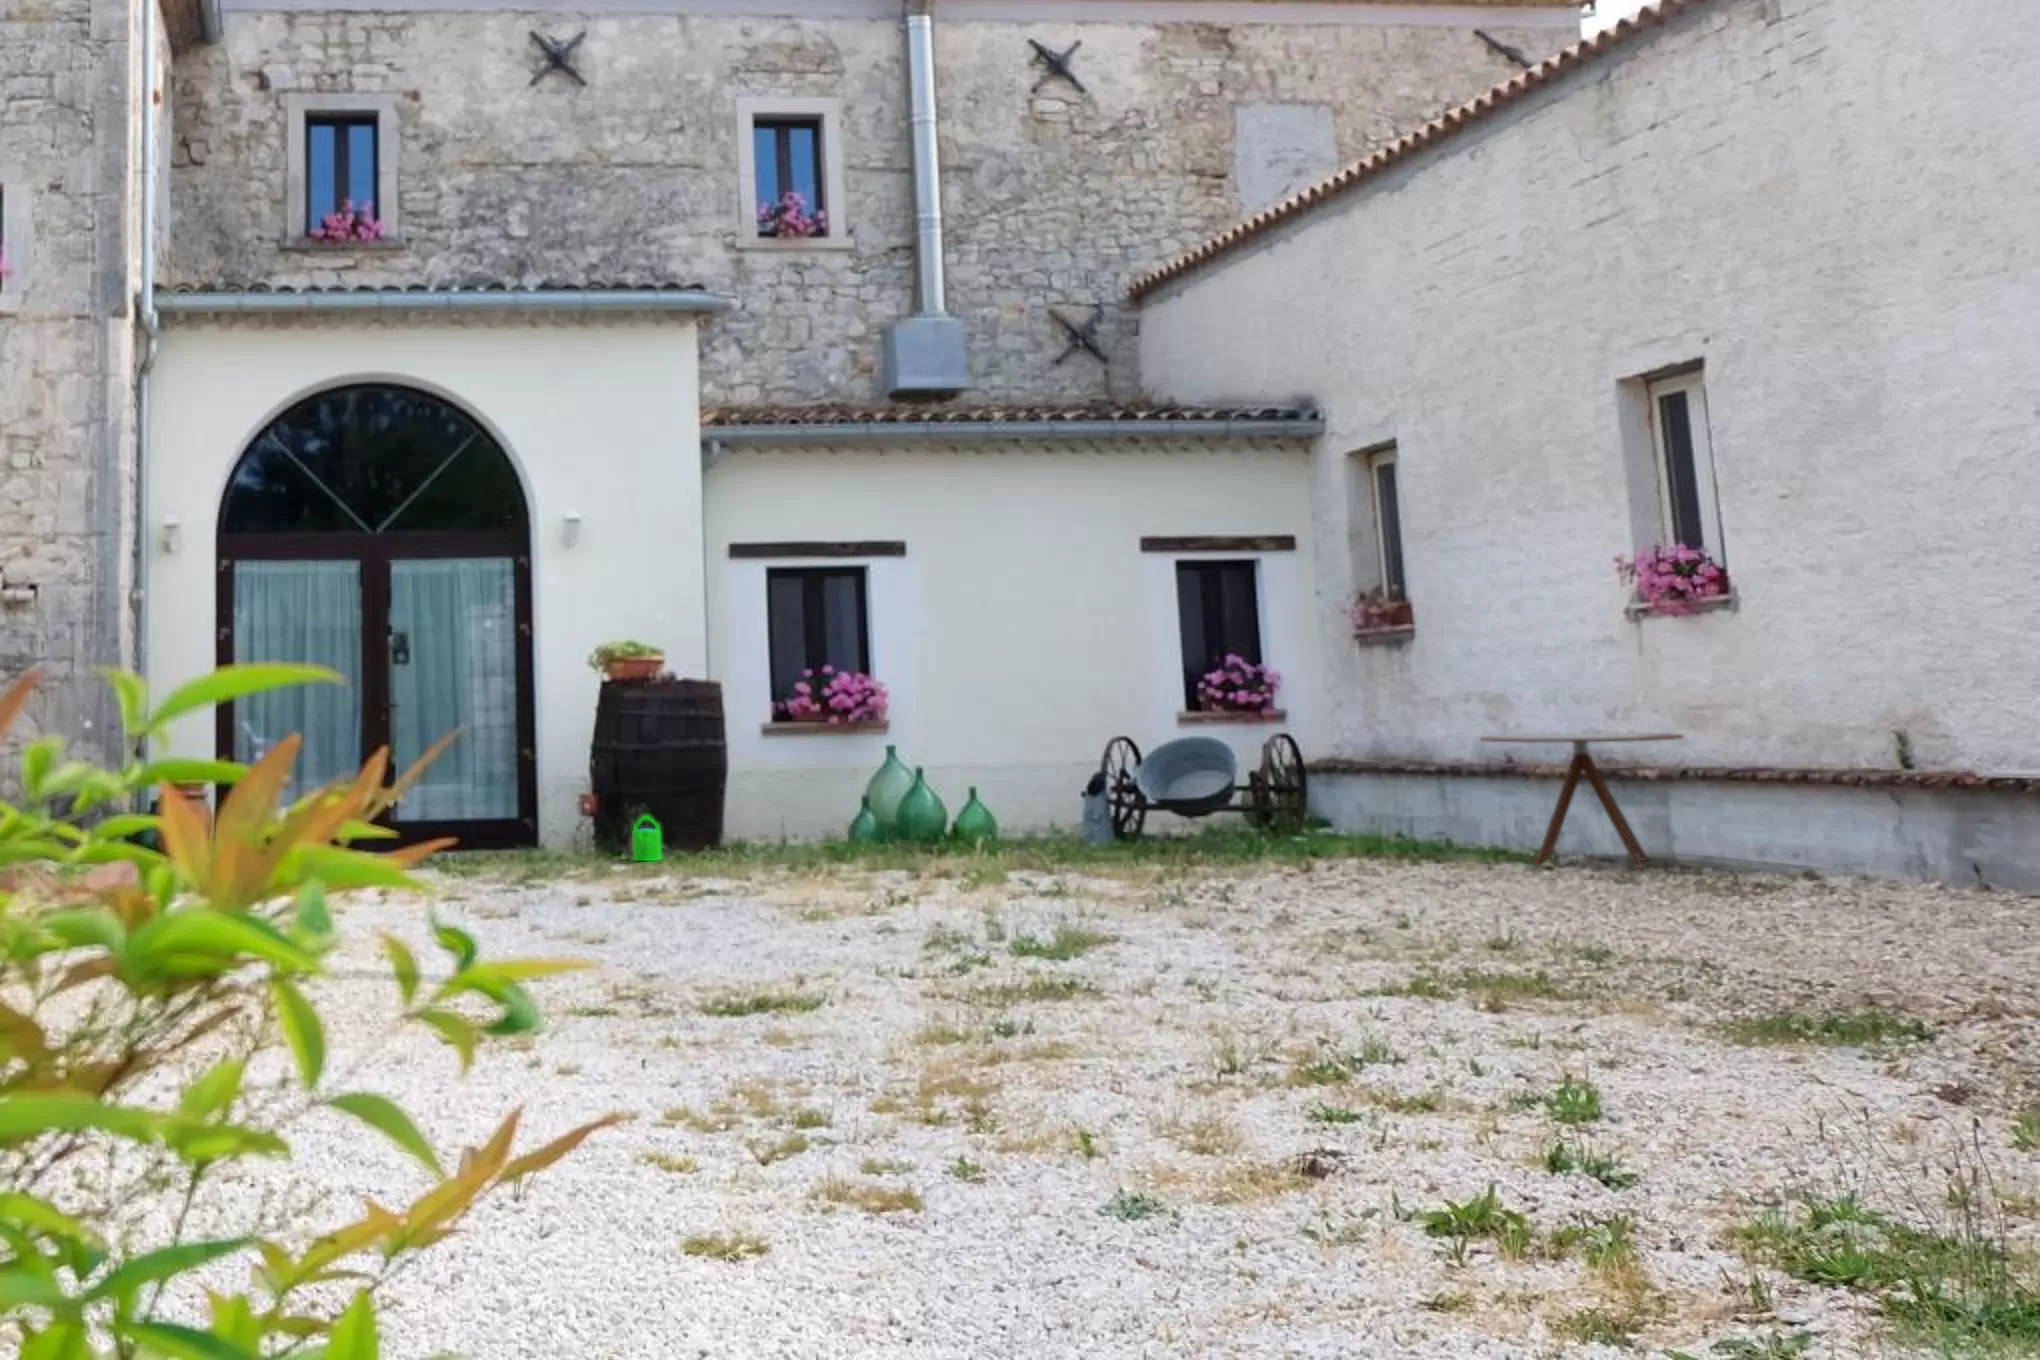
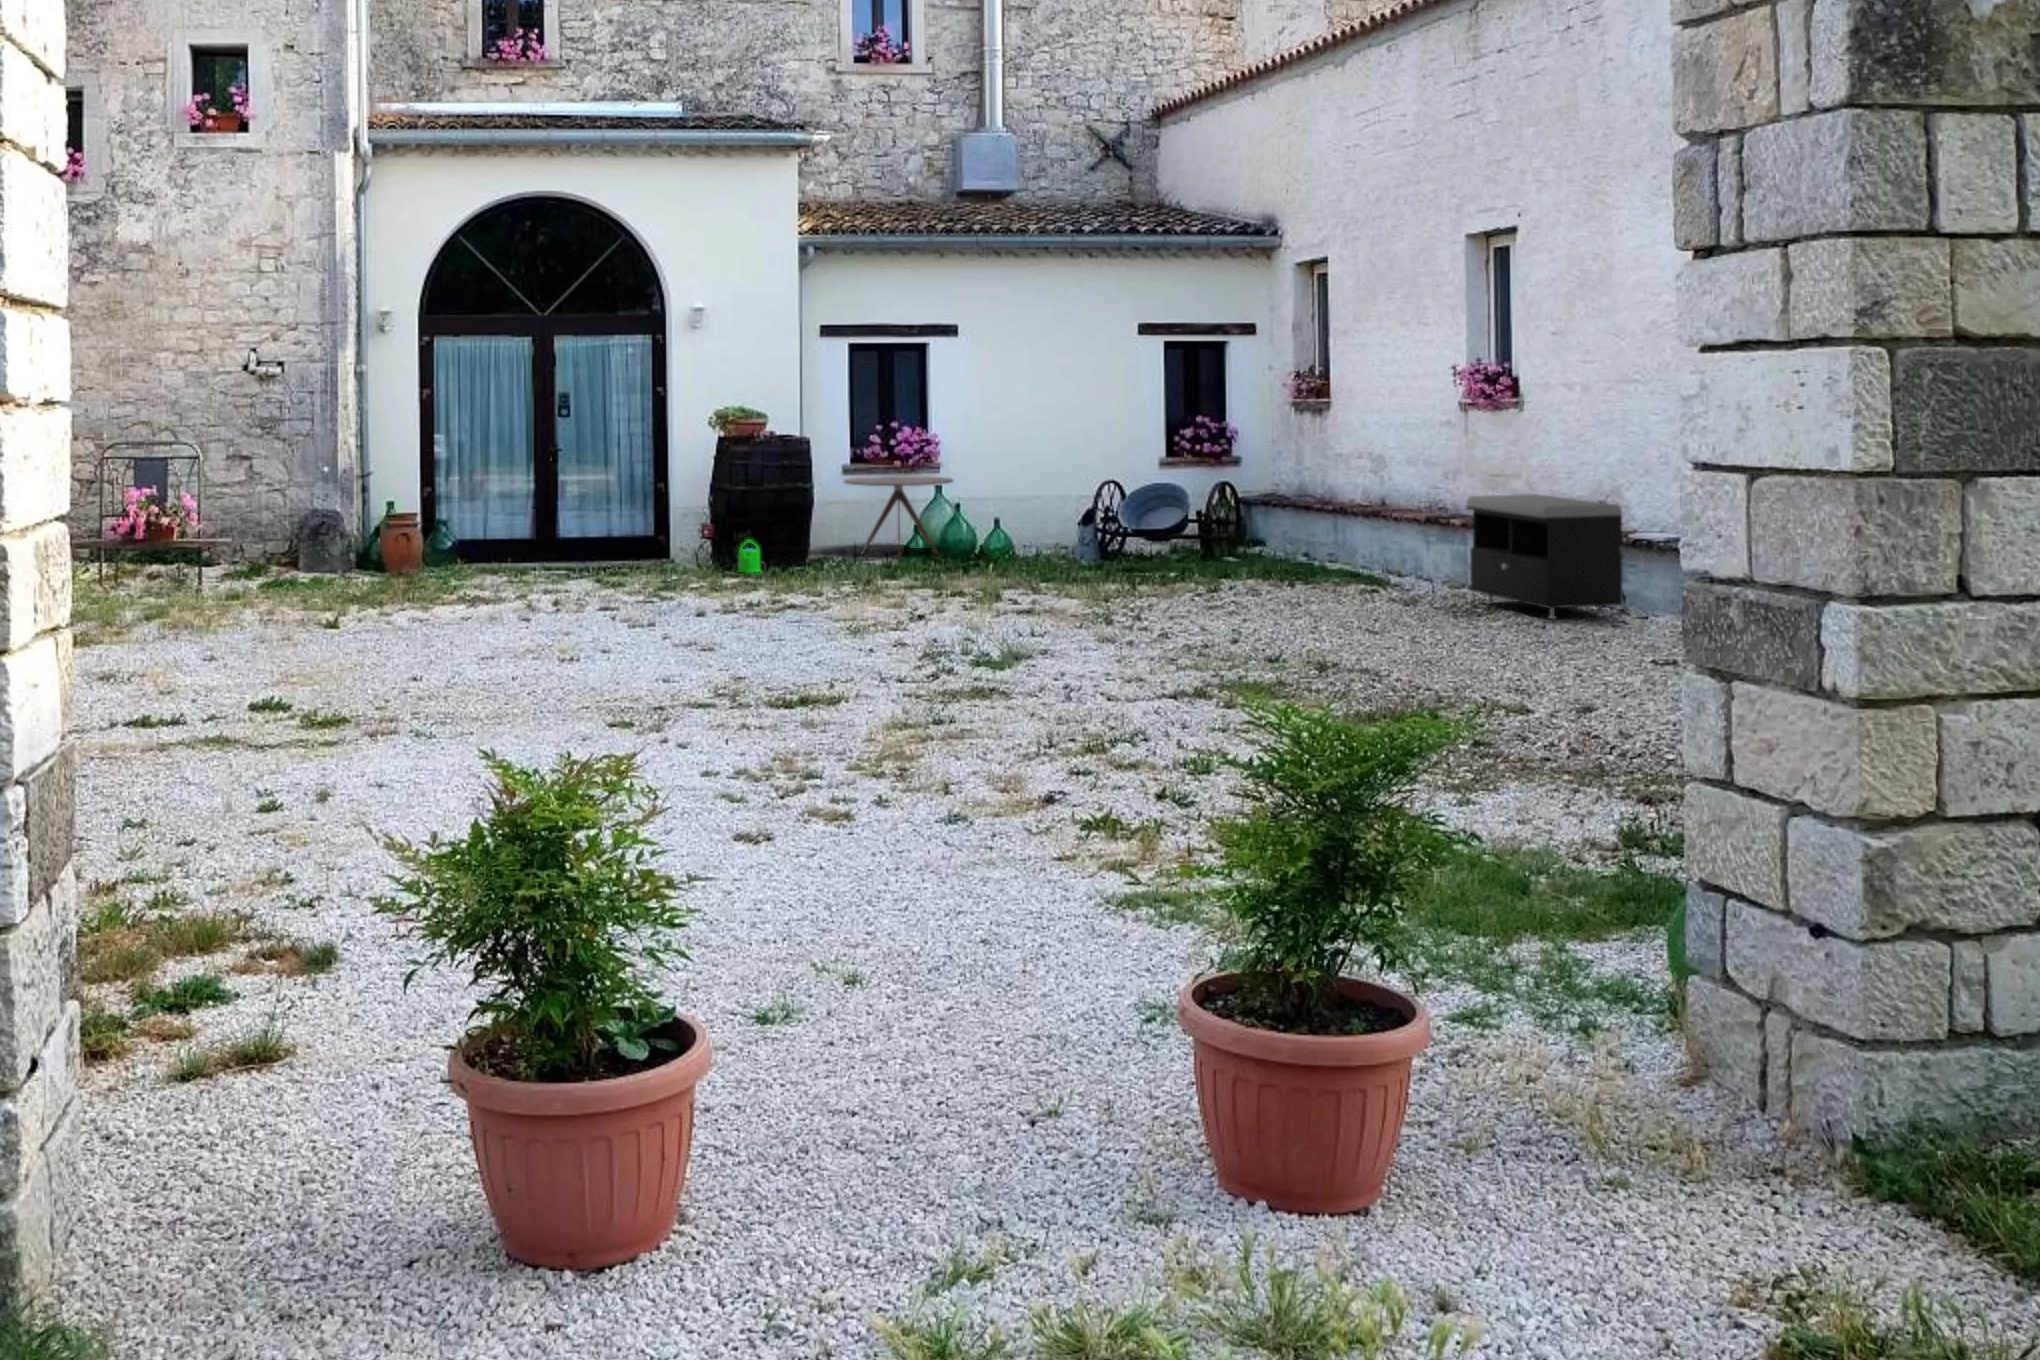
storage bench: none [1695,718,1980,897] -> present [1466,494,1622,619]
round table: present [1480,733,1683,868] -> present [844,476,953,554]

